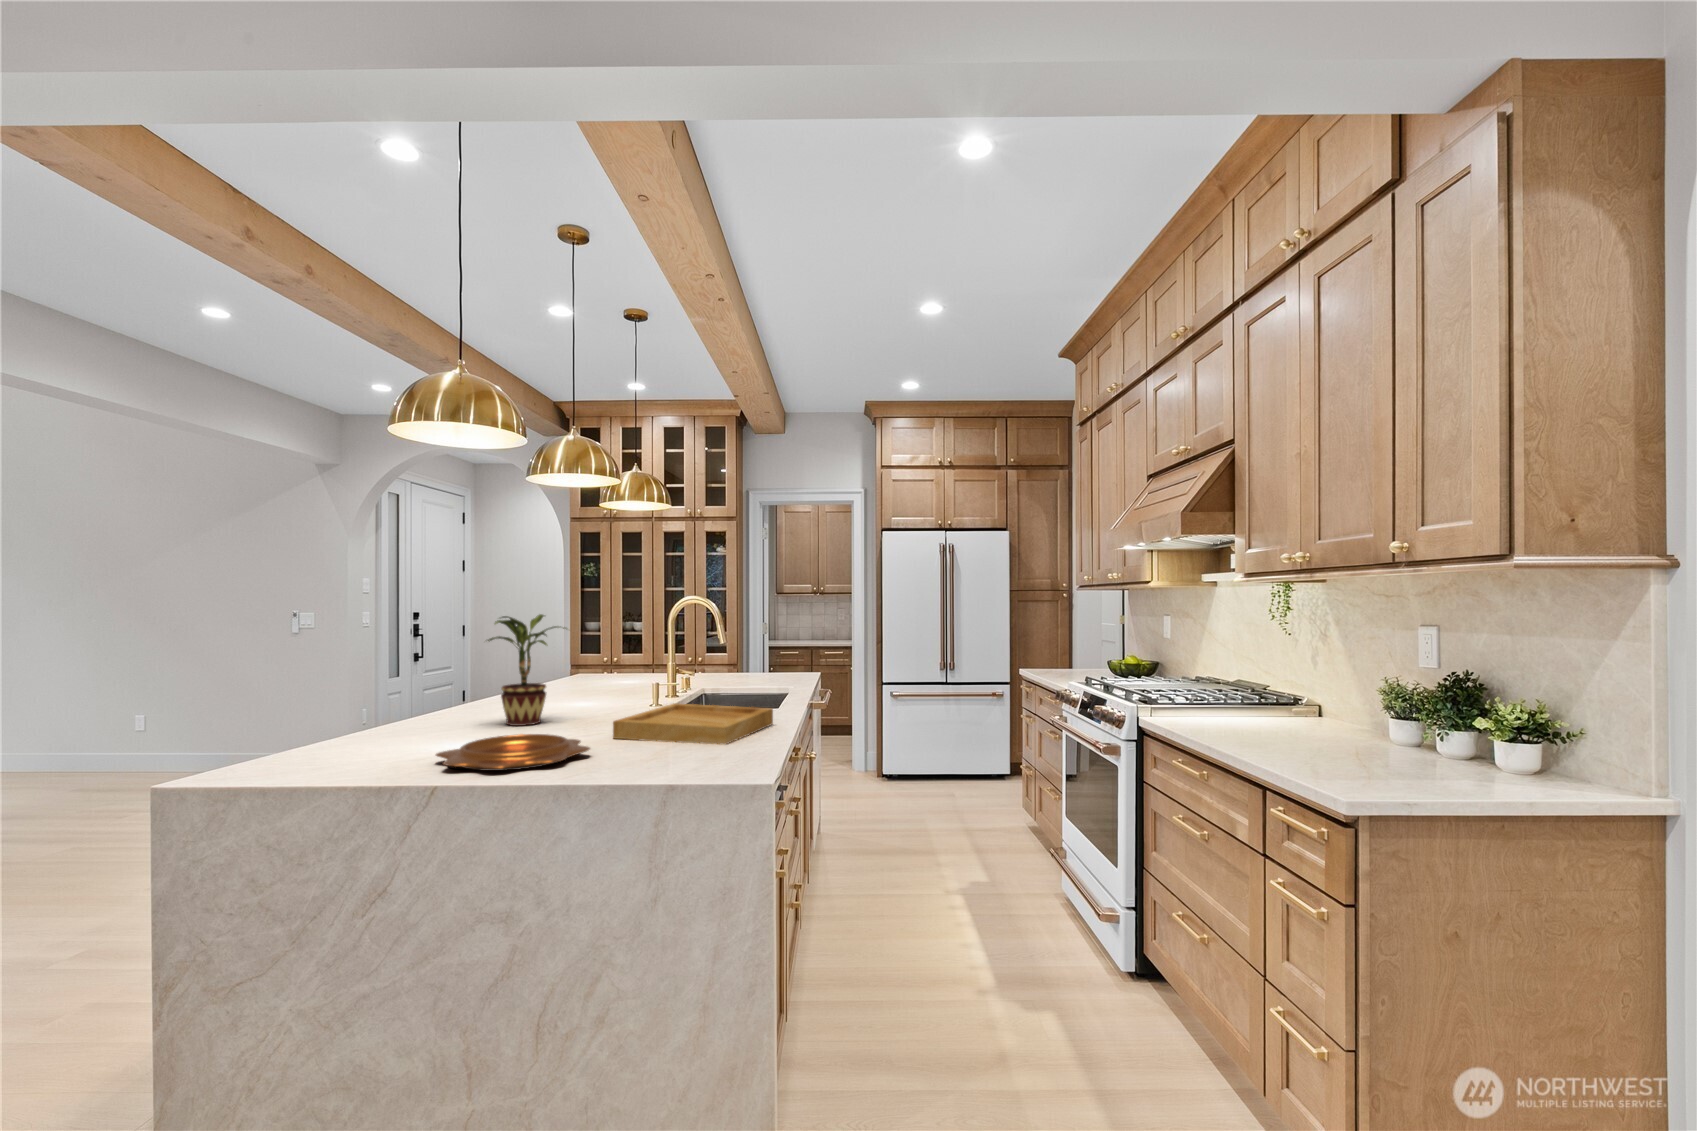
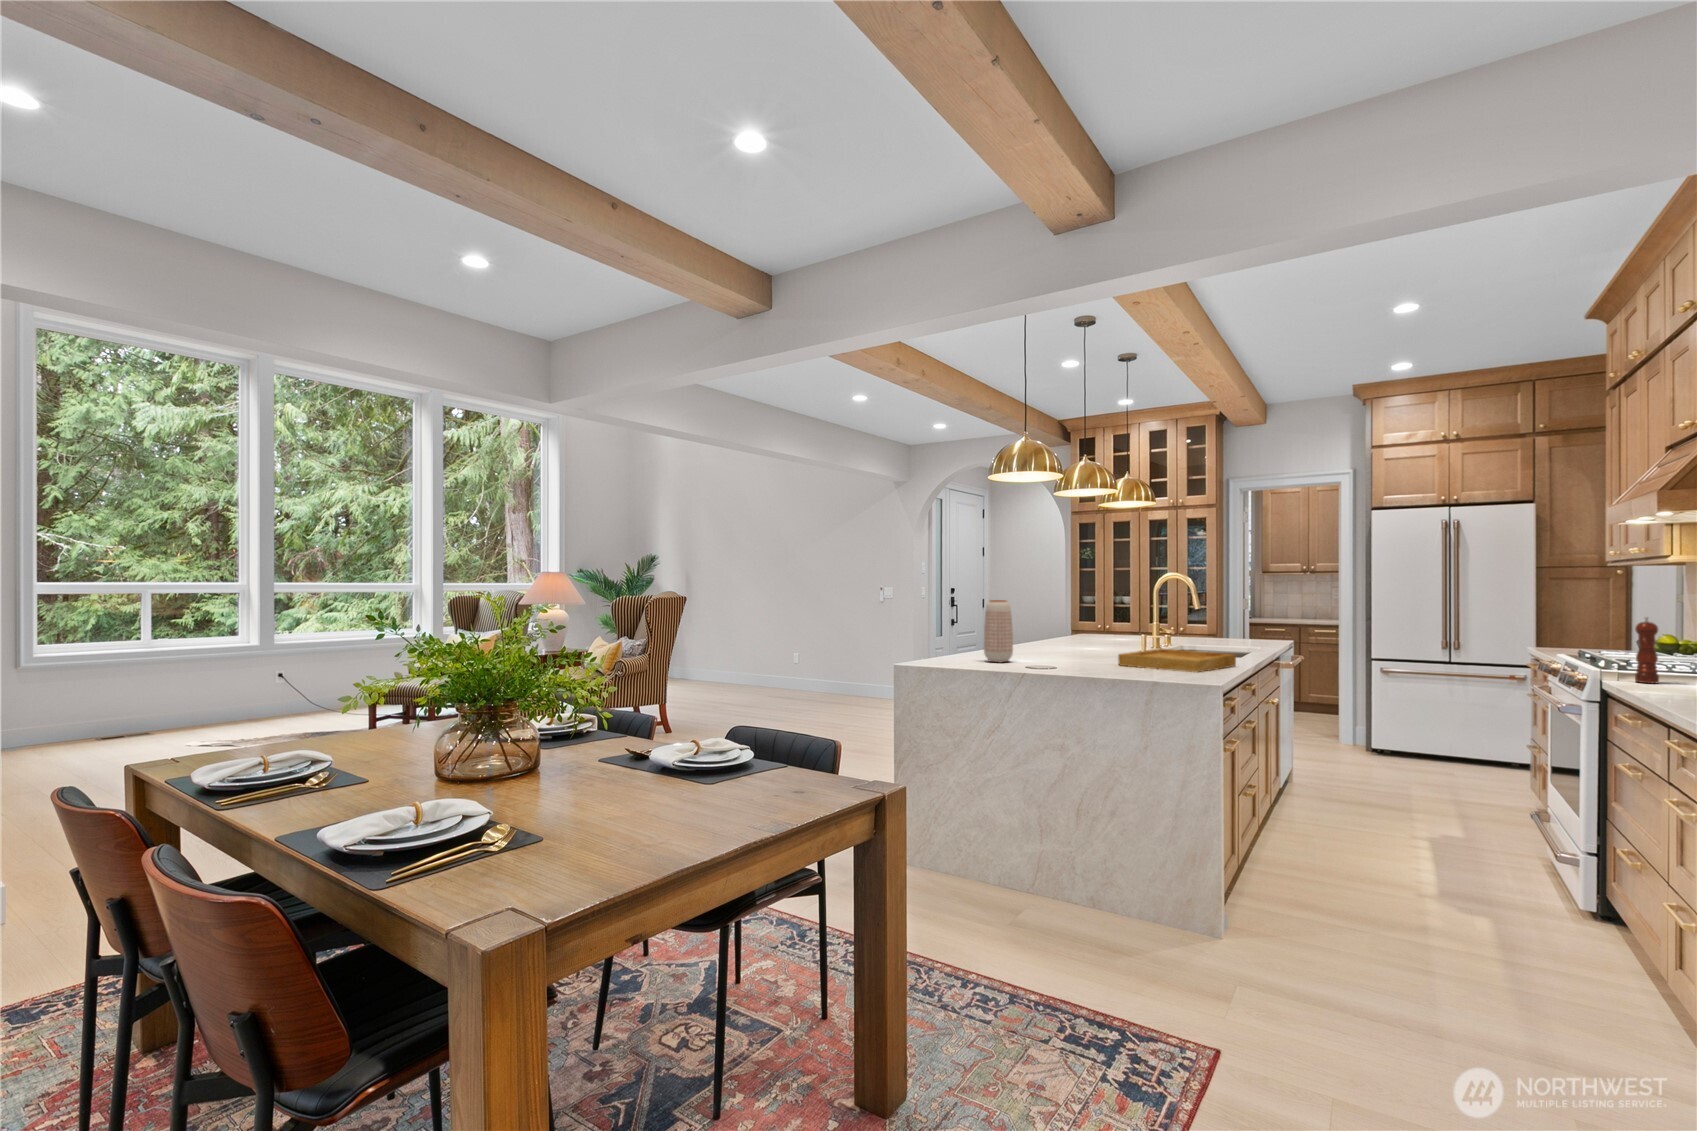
potted plant: present [488,614,566,726] -> none [1031,585,1087,657]
vase: none [384,642,439,750] -> present [984,600,1013,663]
pepper mill: none [1169,645,1189,717] -> present [1635,617,1659,683]
decorative bowl: present [436,734,590,771] -> none [1017,657,1106,673]

